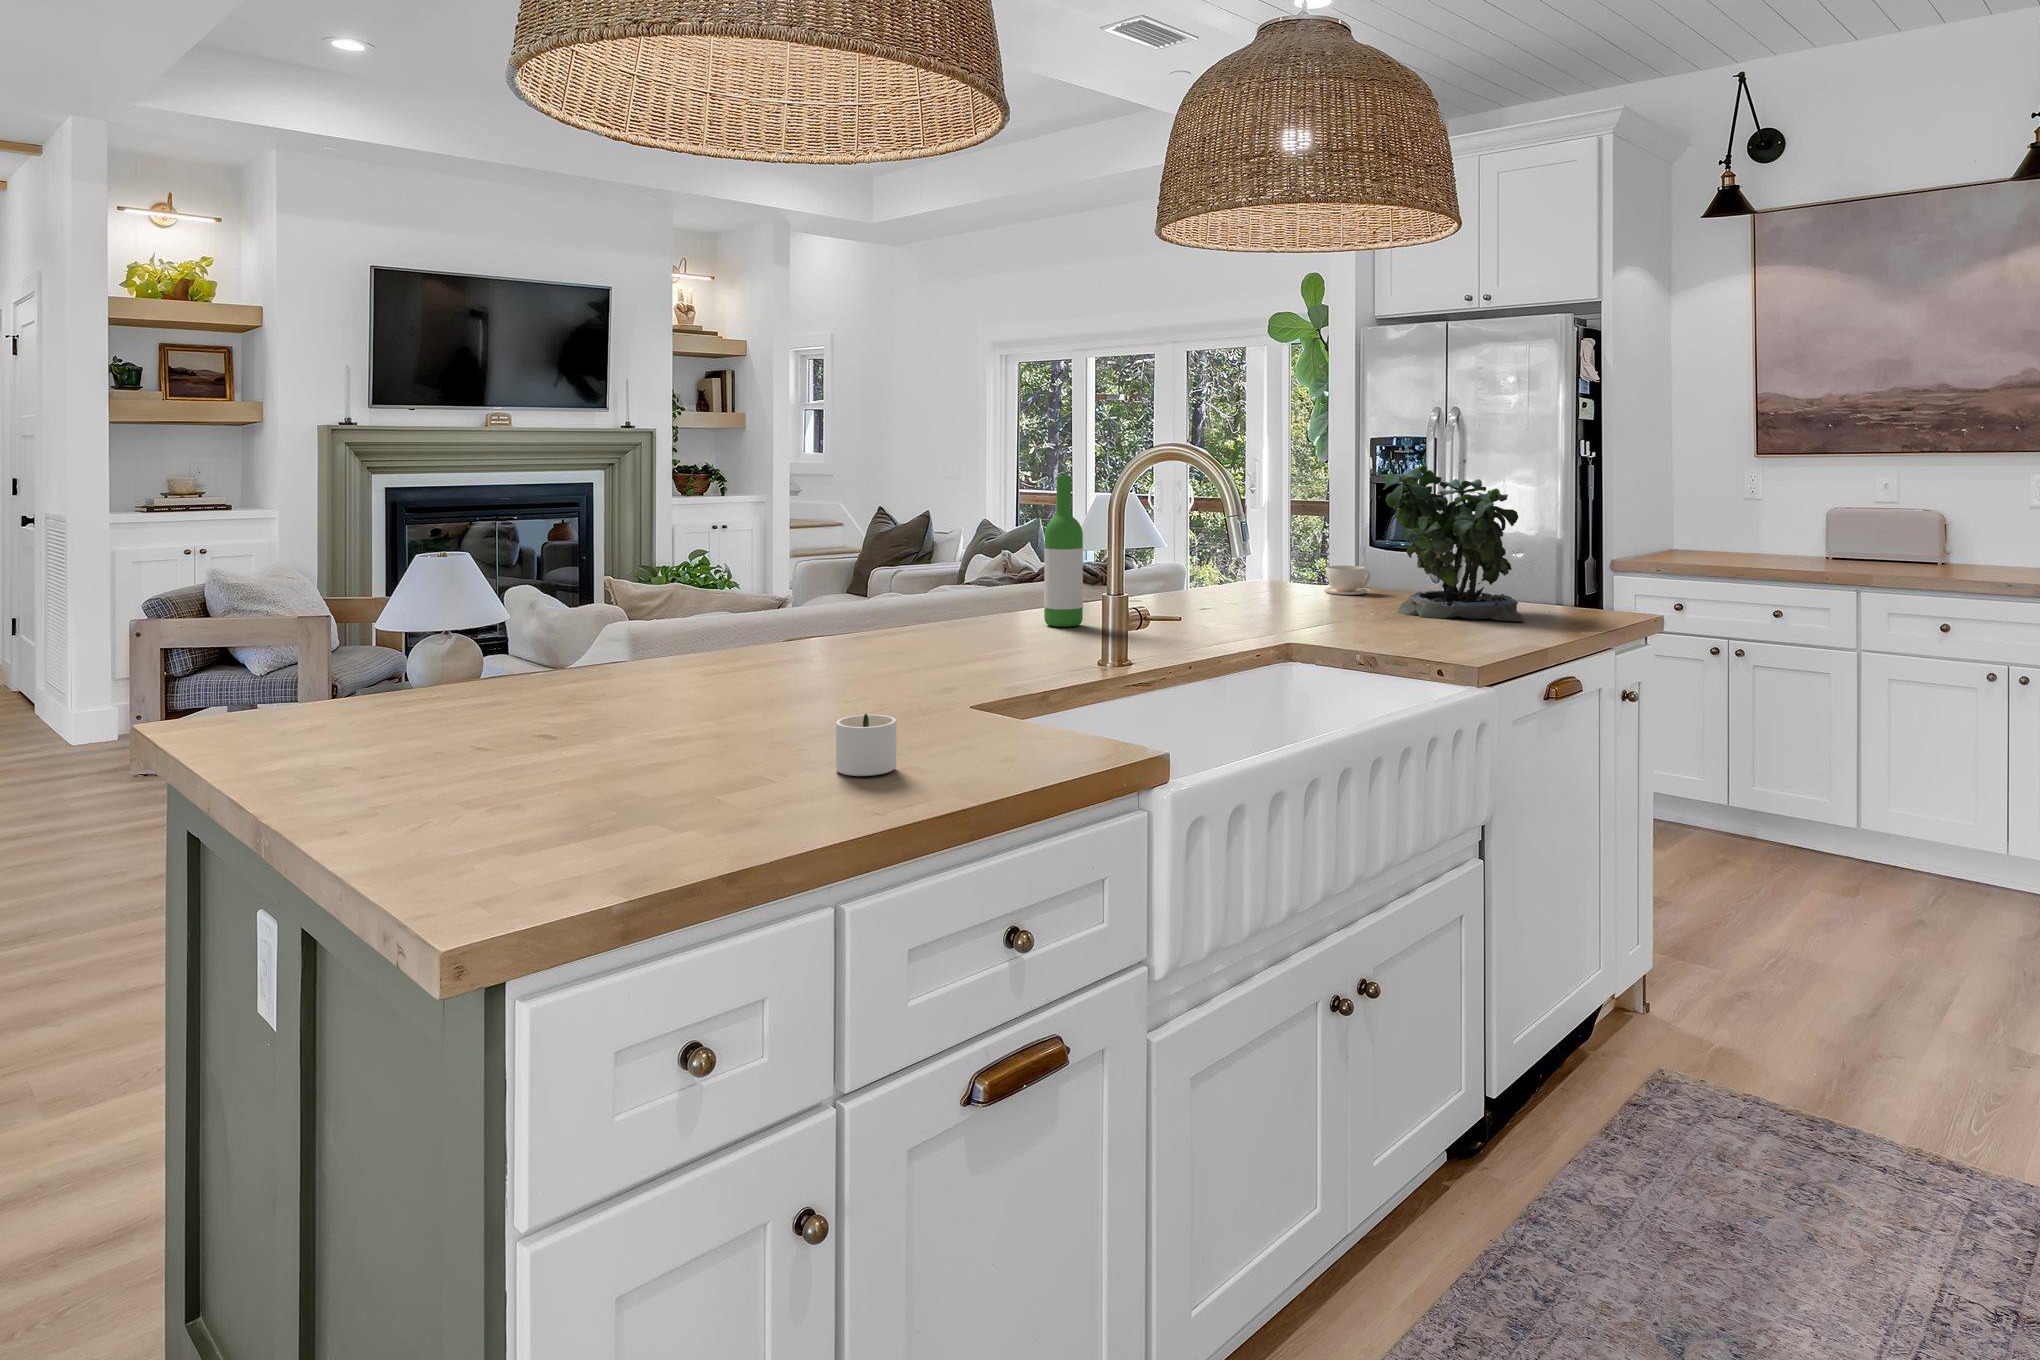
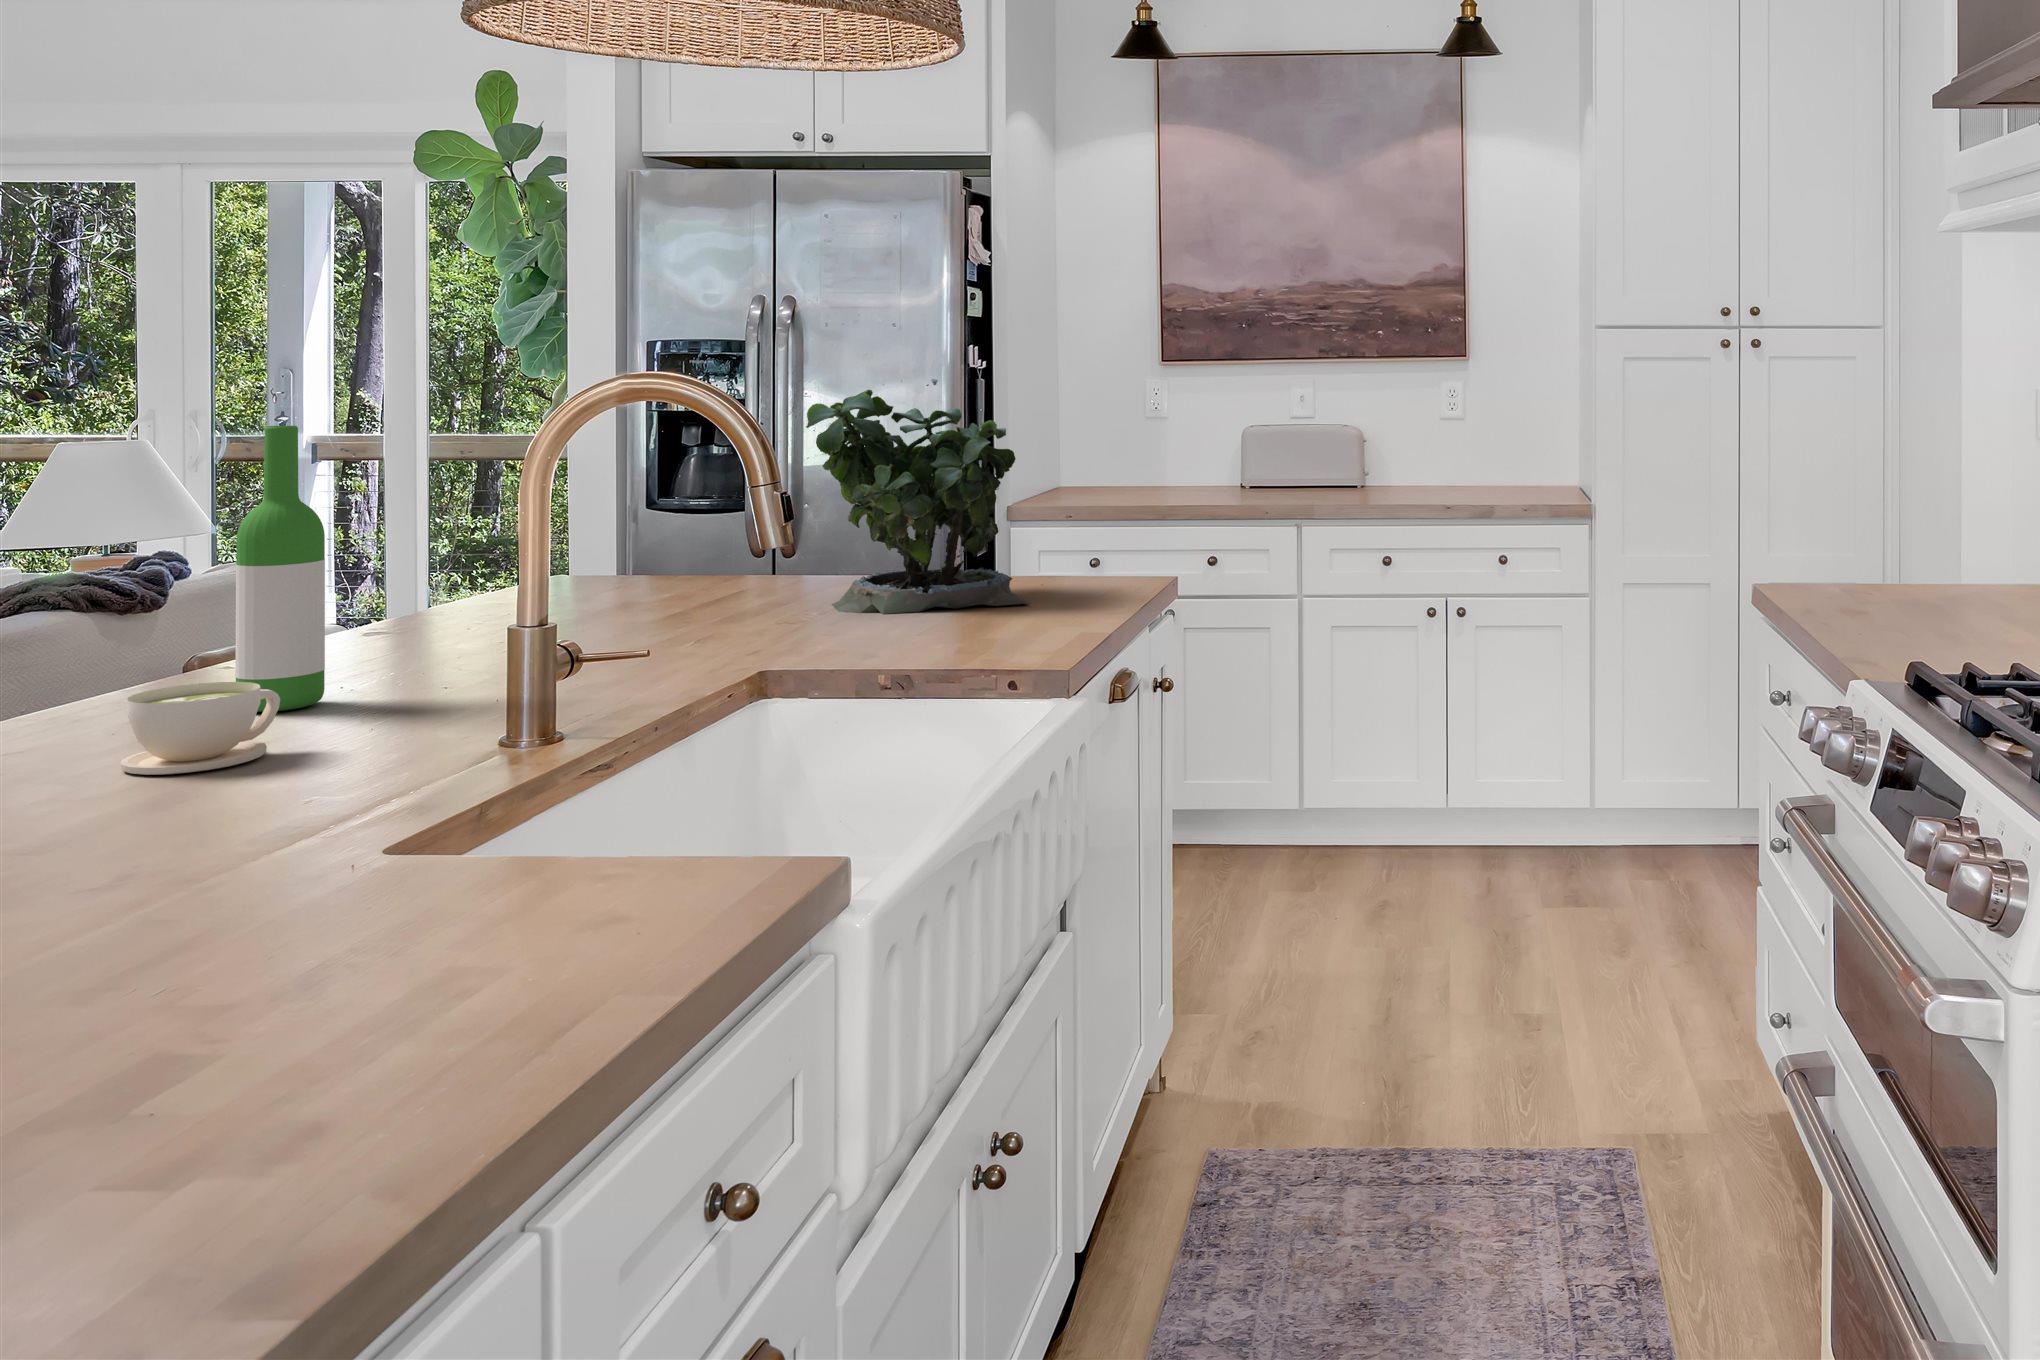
coffee cup: present [1324,565,1371,595] -> present [121,682,280,775]
candle: present [836,714,897,776] -> none [226,941,438,1086]

